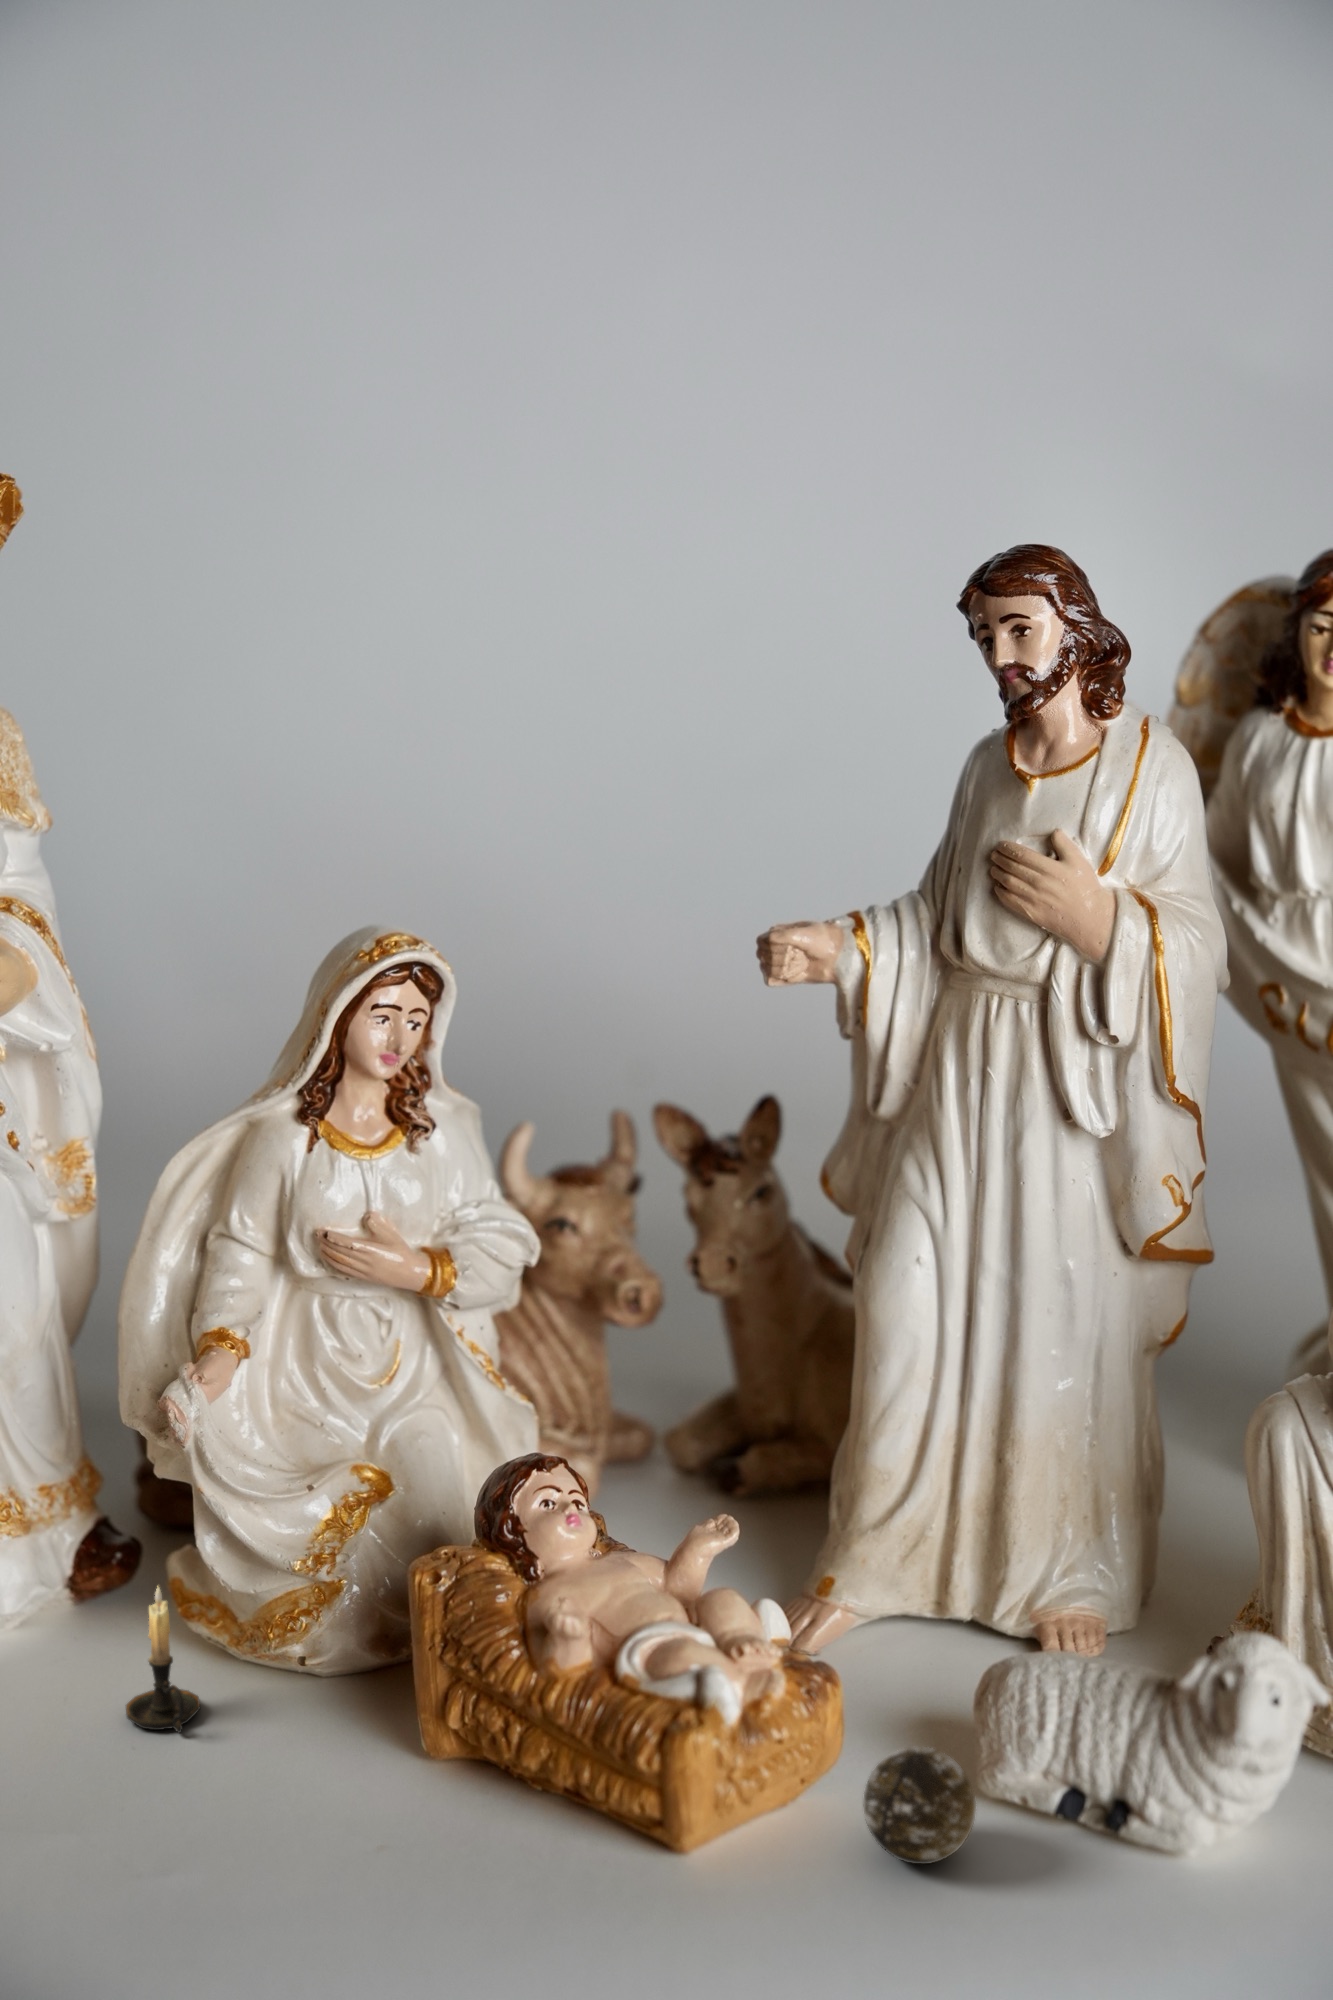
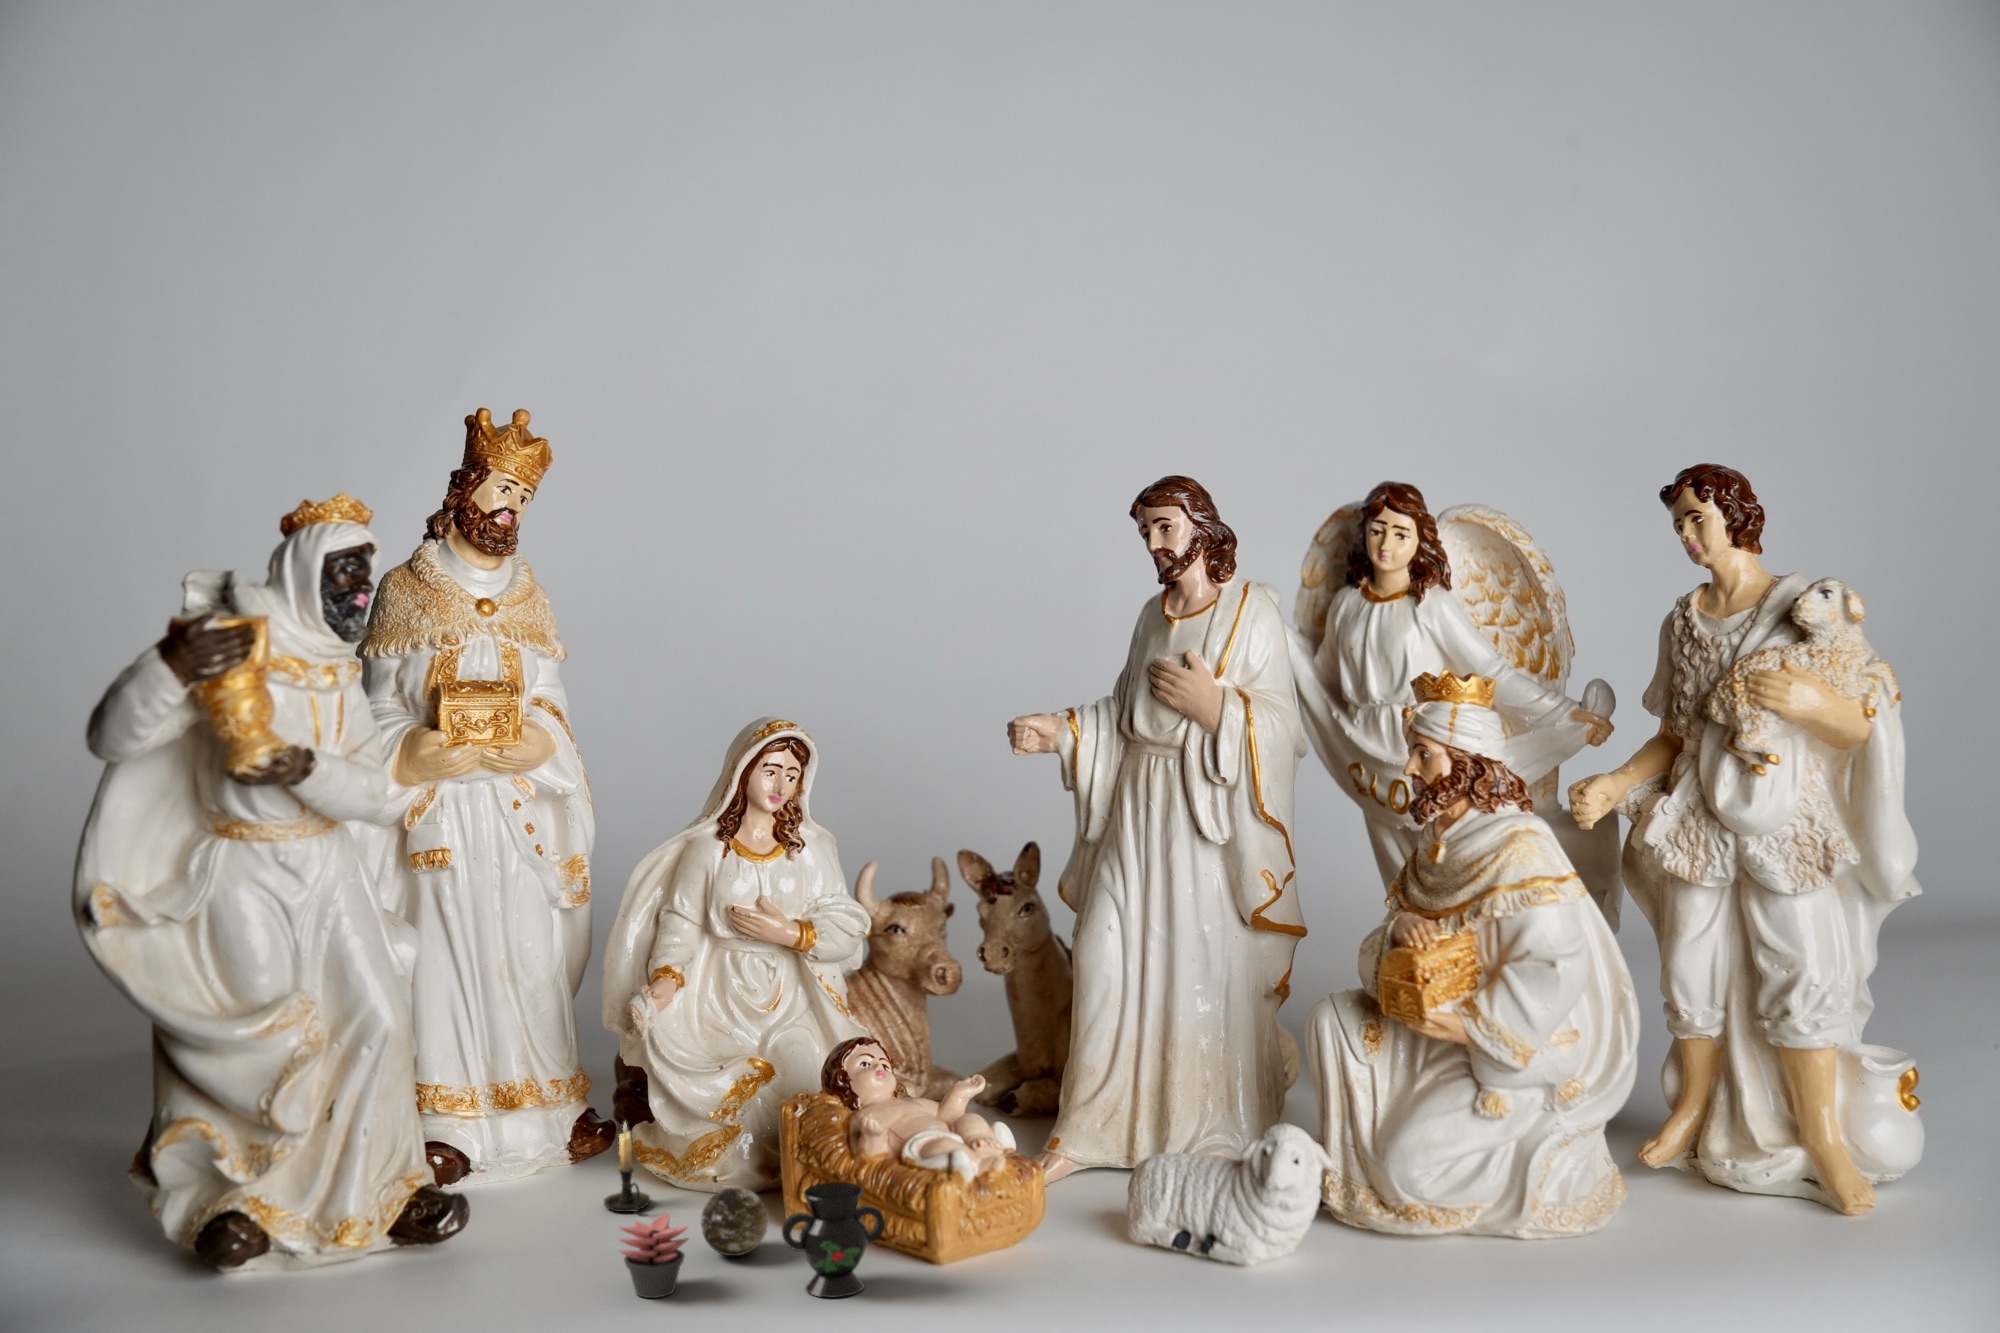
decorative vase: none [426,1732,597,1932] -> present [782,1182,885,1297]
decorative orb: present [864,1746,976,1864] -> present [701,1187,768,1256]
succulent plant: none [151,1782,270,1934] -> present [620,1213,688,1298]

